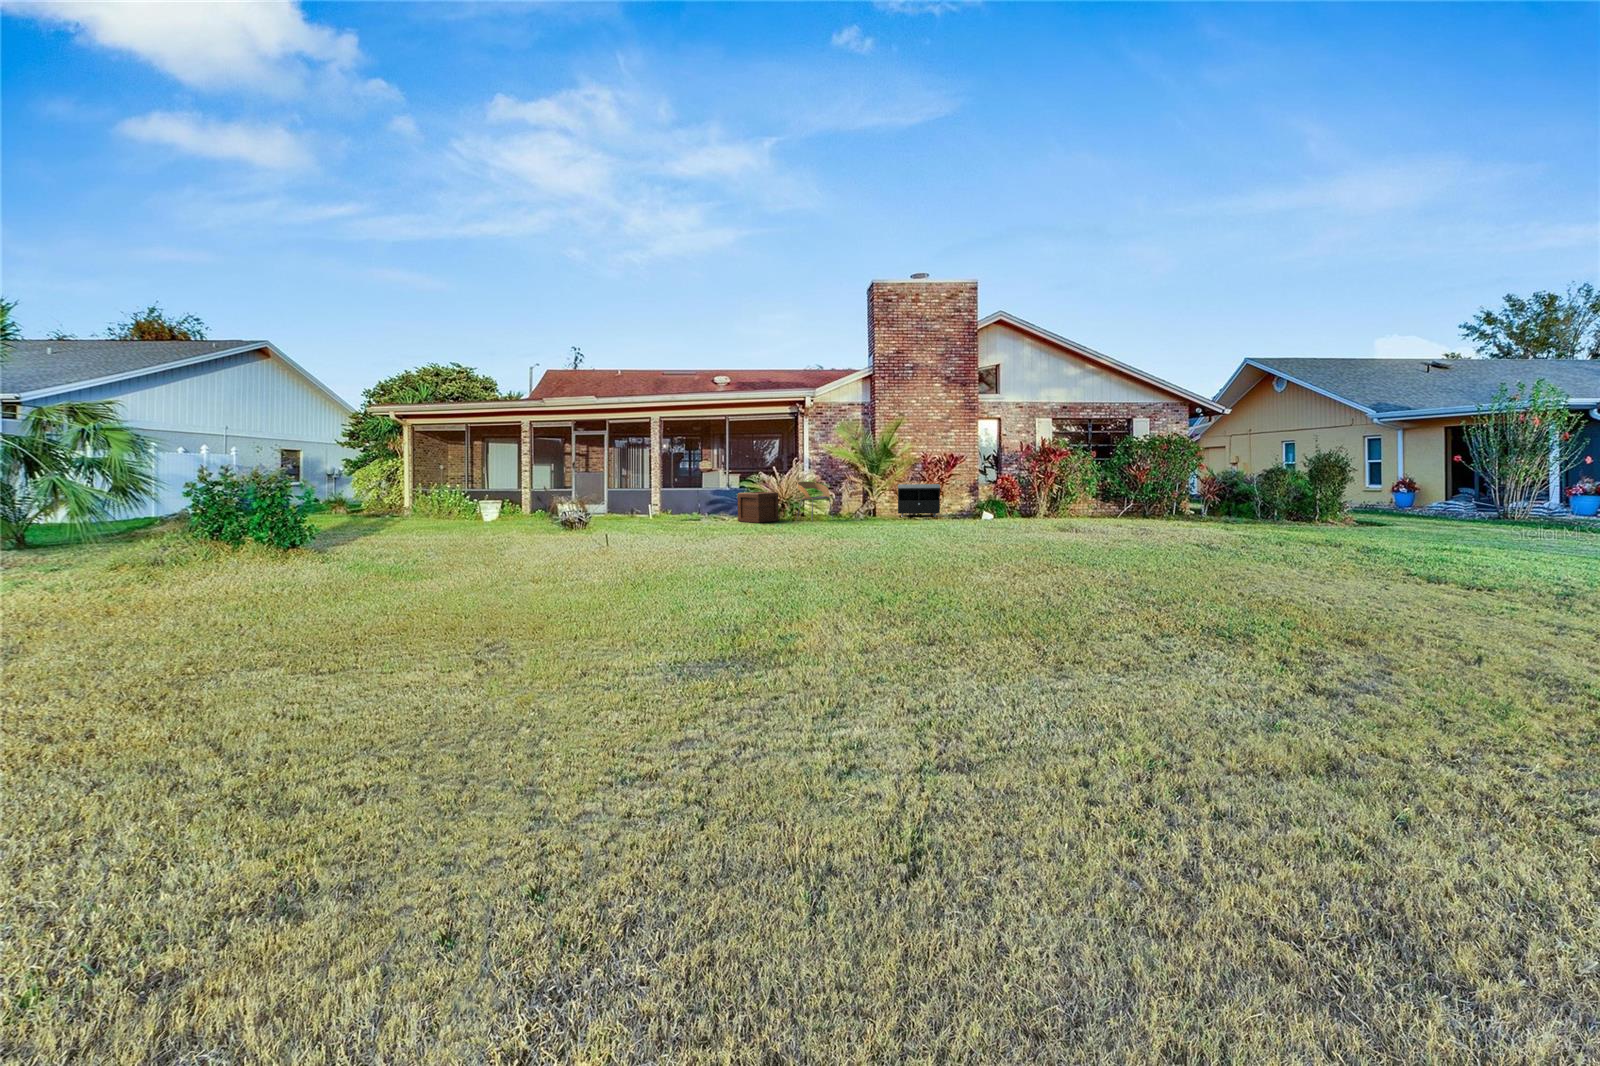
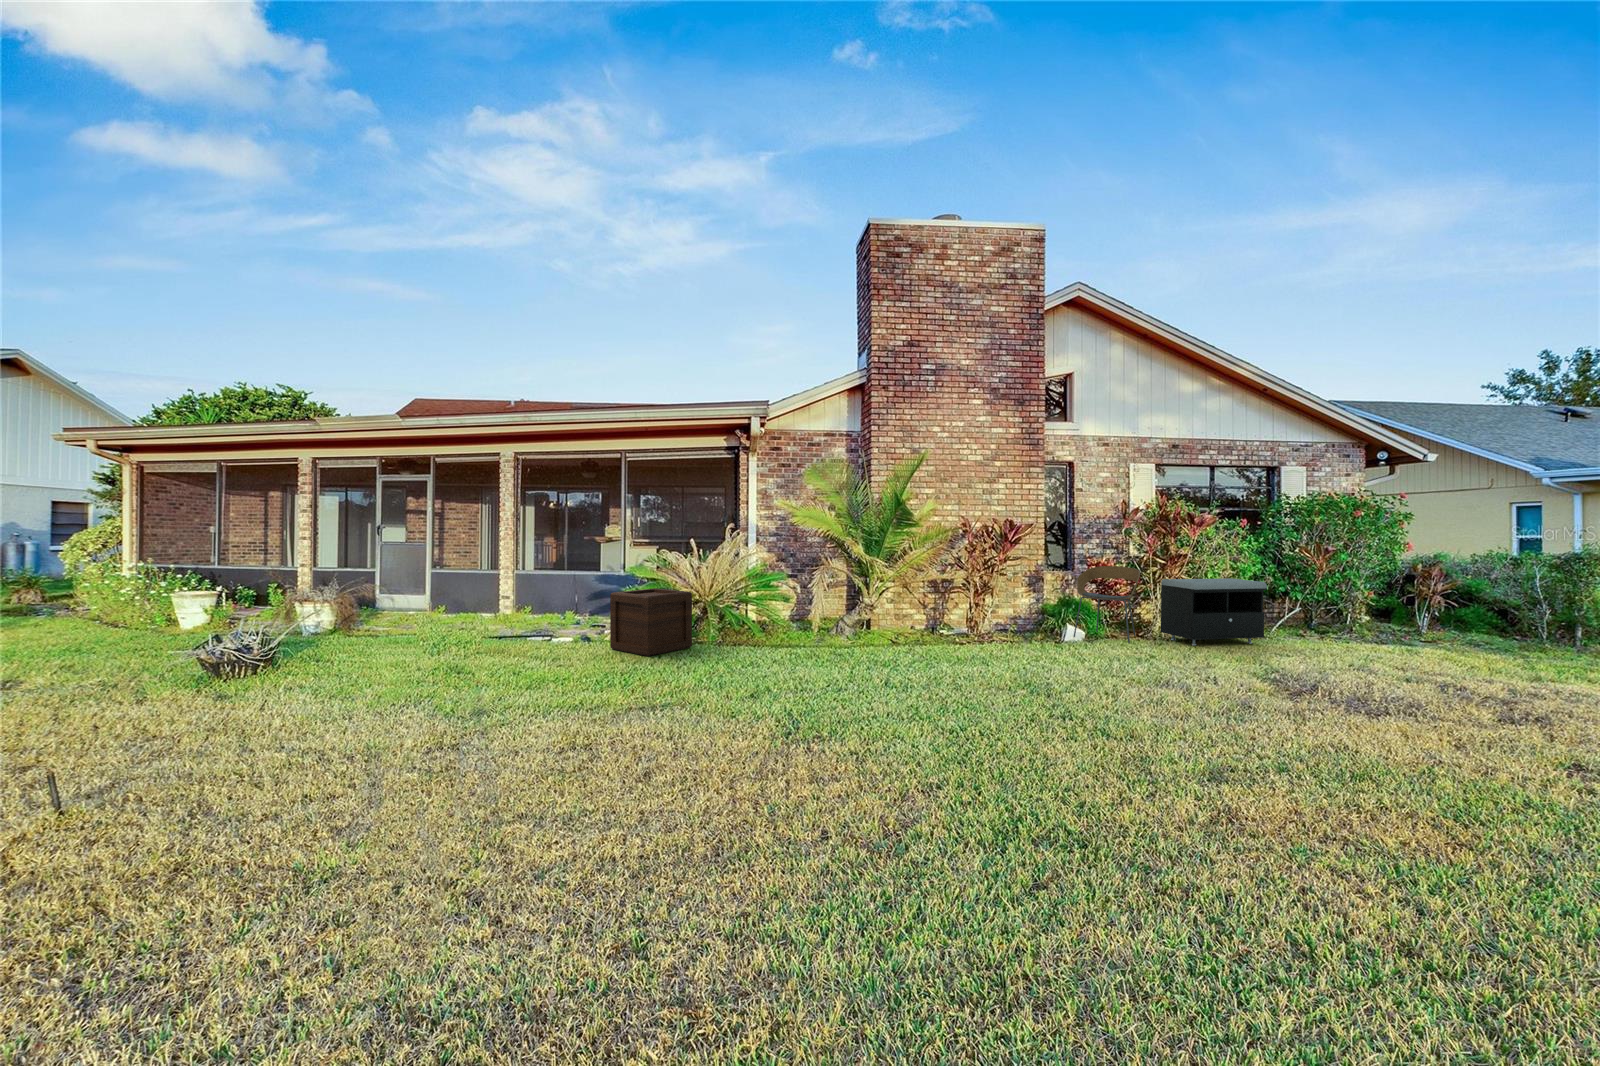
chair: present [797,481,833,522] -> present [1074,566,1140,643]
storage bench: present [898,484,940,517] -> present [1160,578,1267,645]

